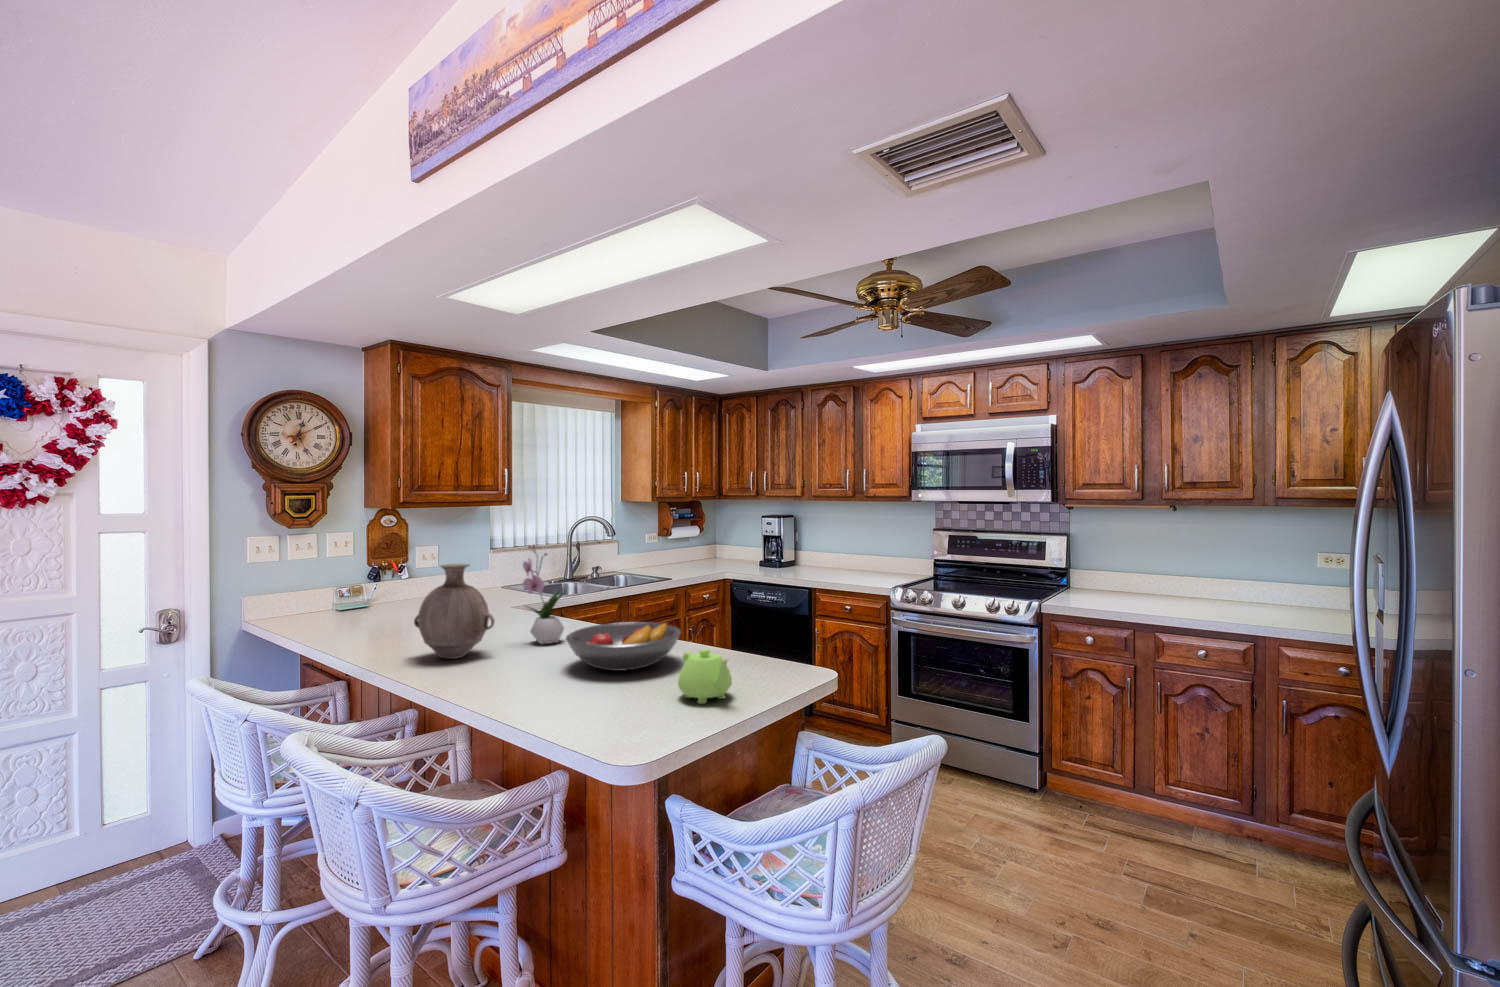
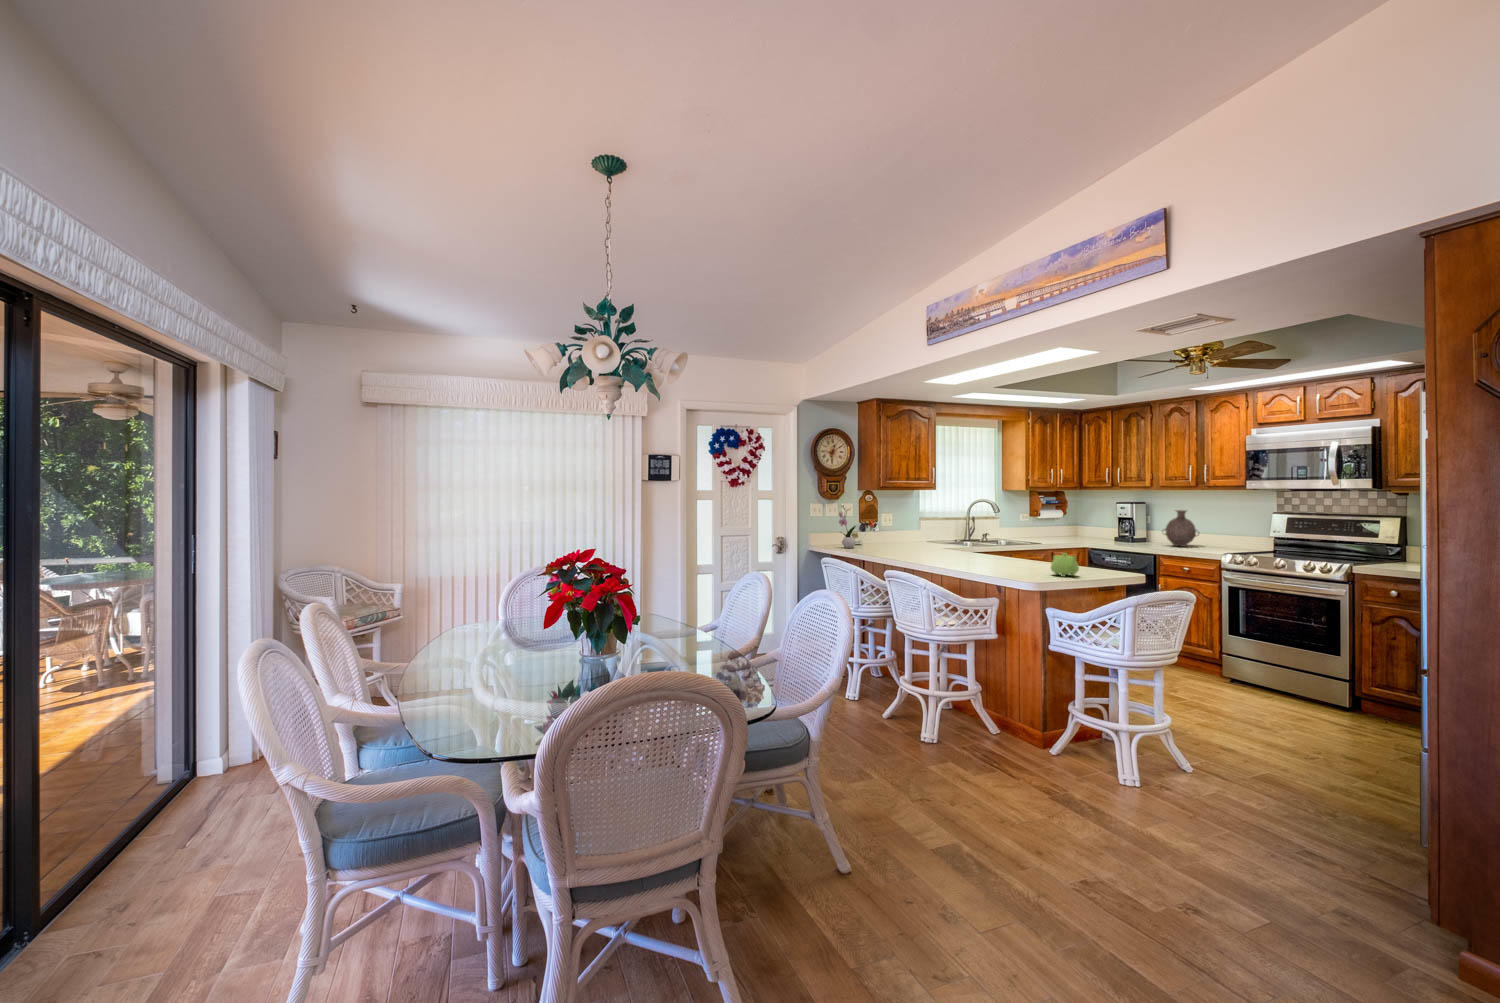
flower arrangement: present [523,545,565,645] -> present [839,505,856,548]
vase: present [414,564,495,659] -> present [1164,510,1197,547]
fruit bowl: present [566,622,681,671] -> none [989,547,1051,567]

